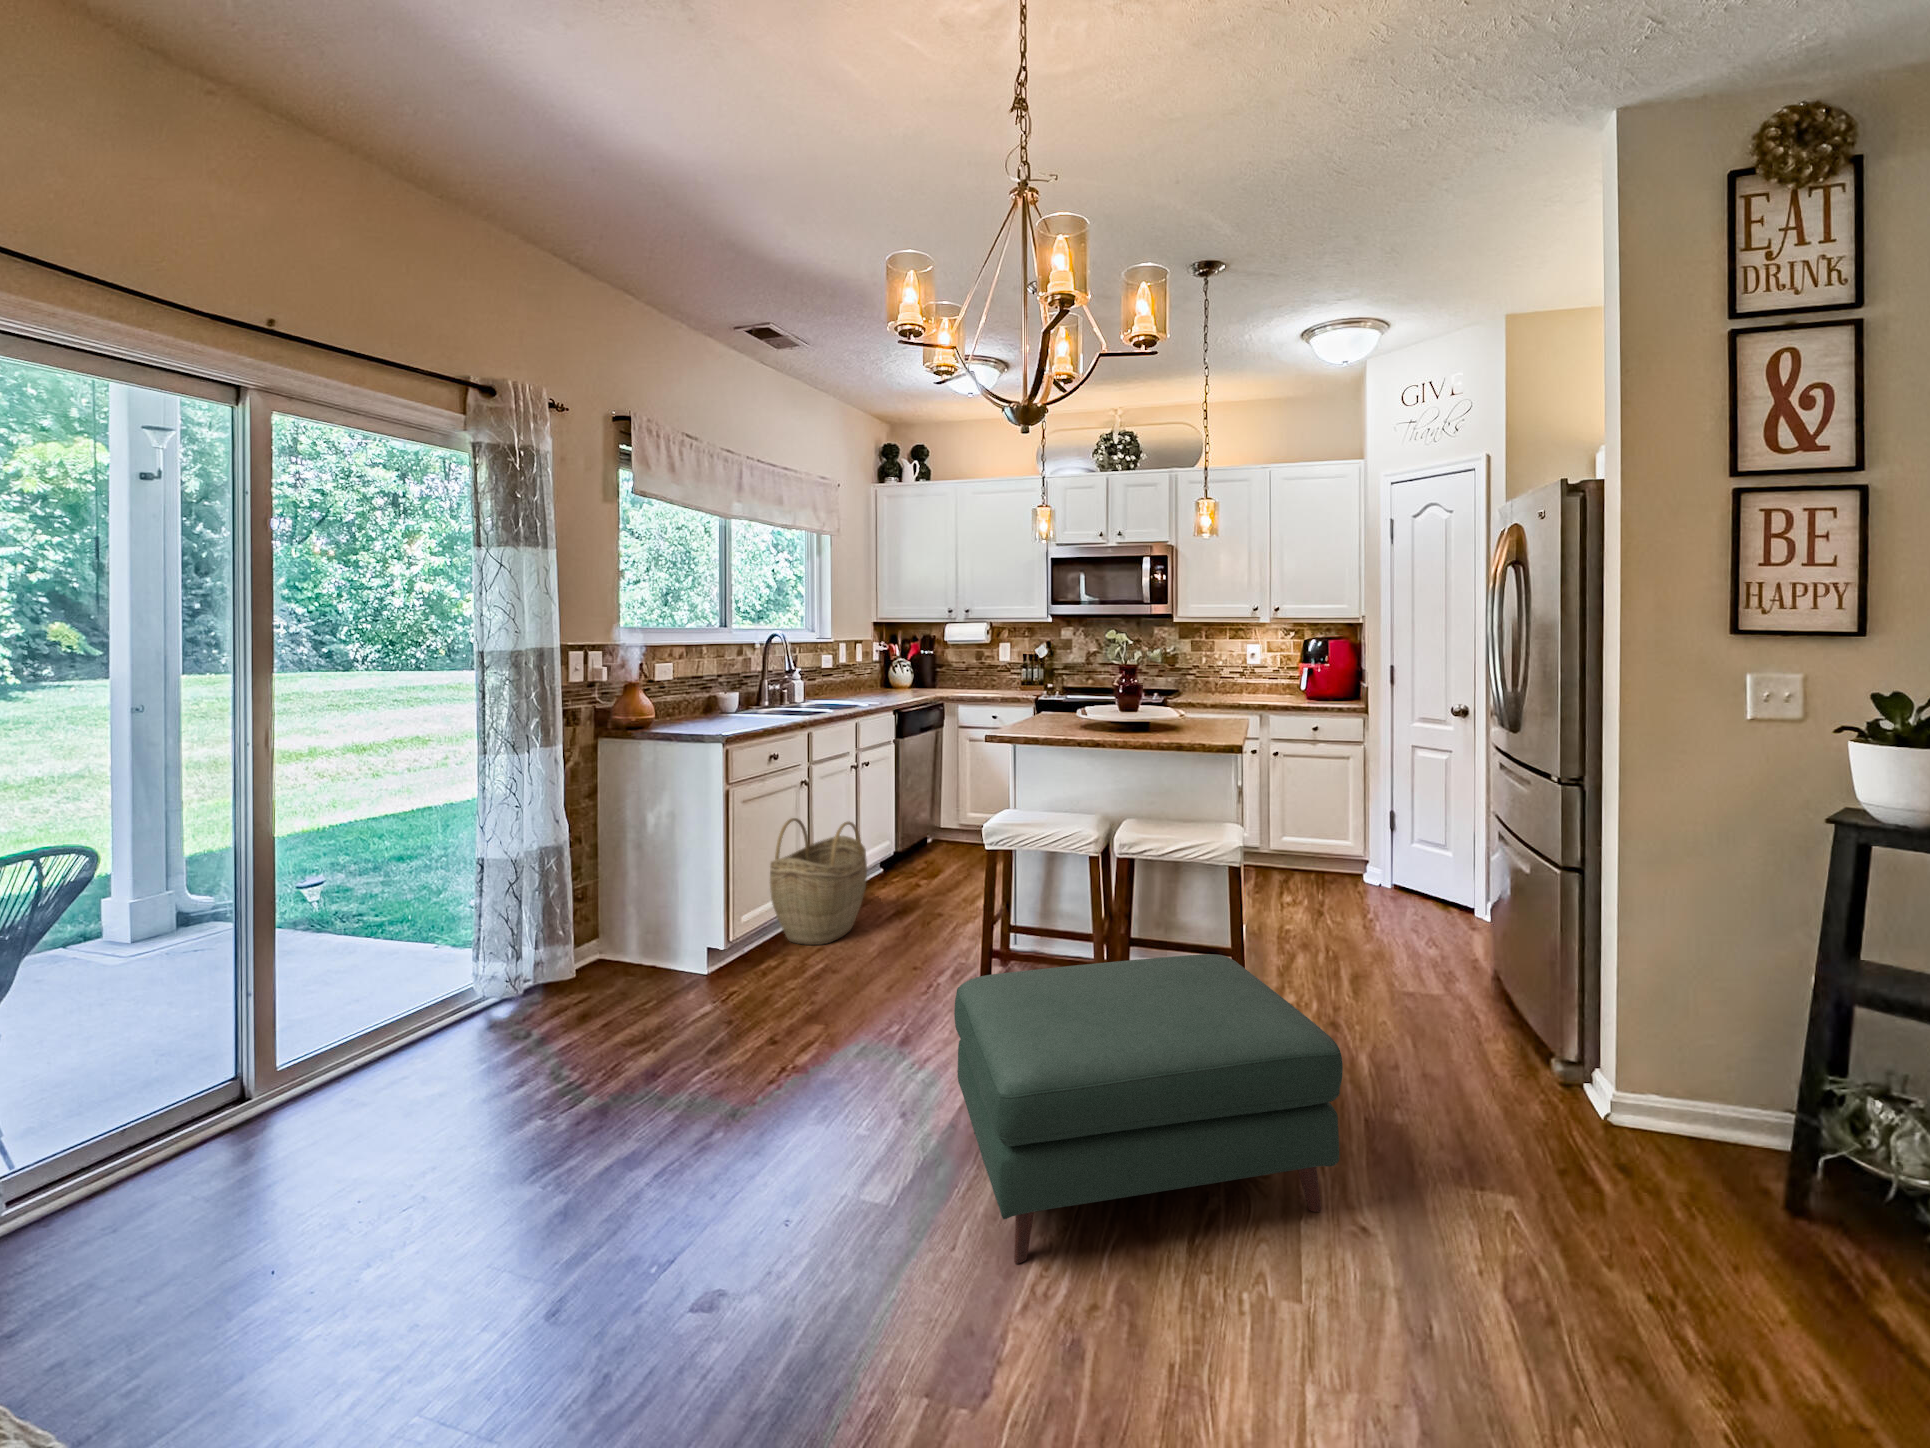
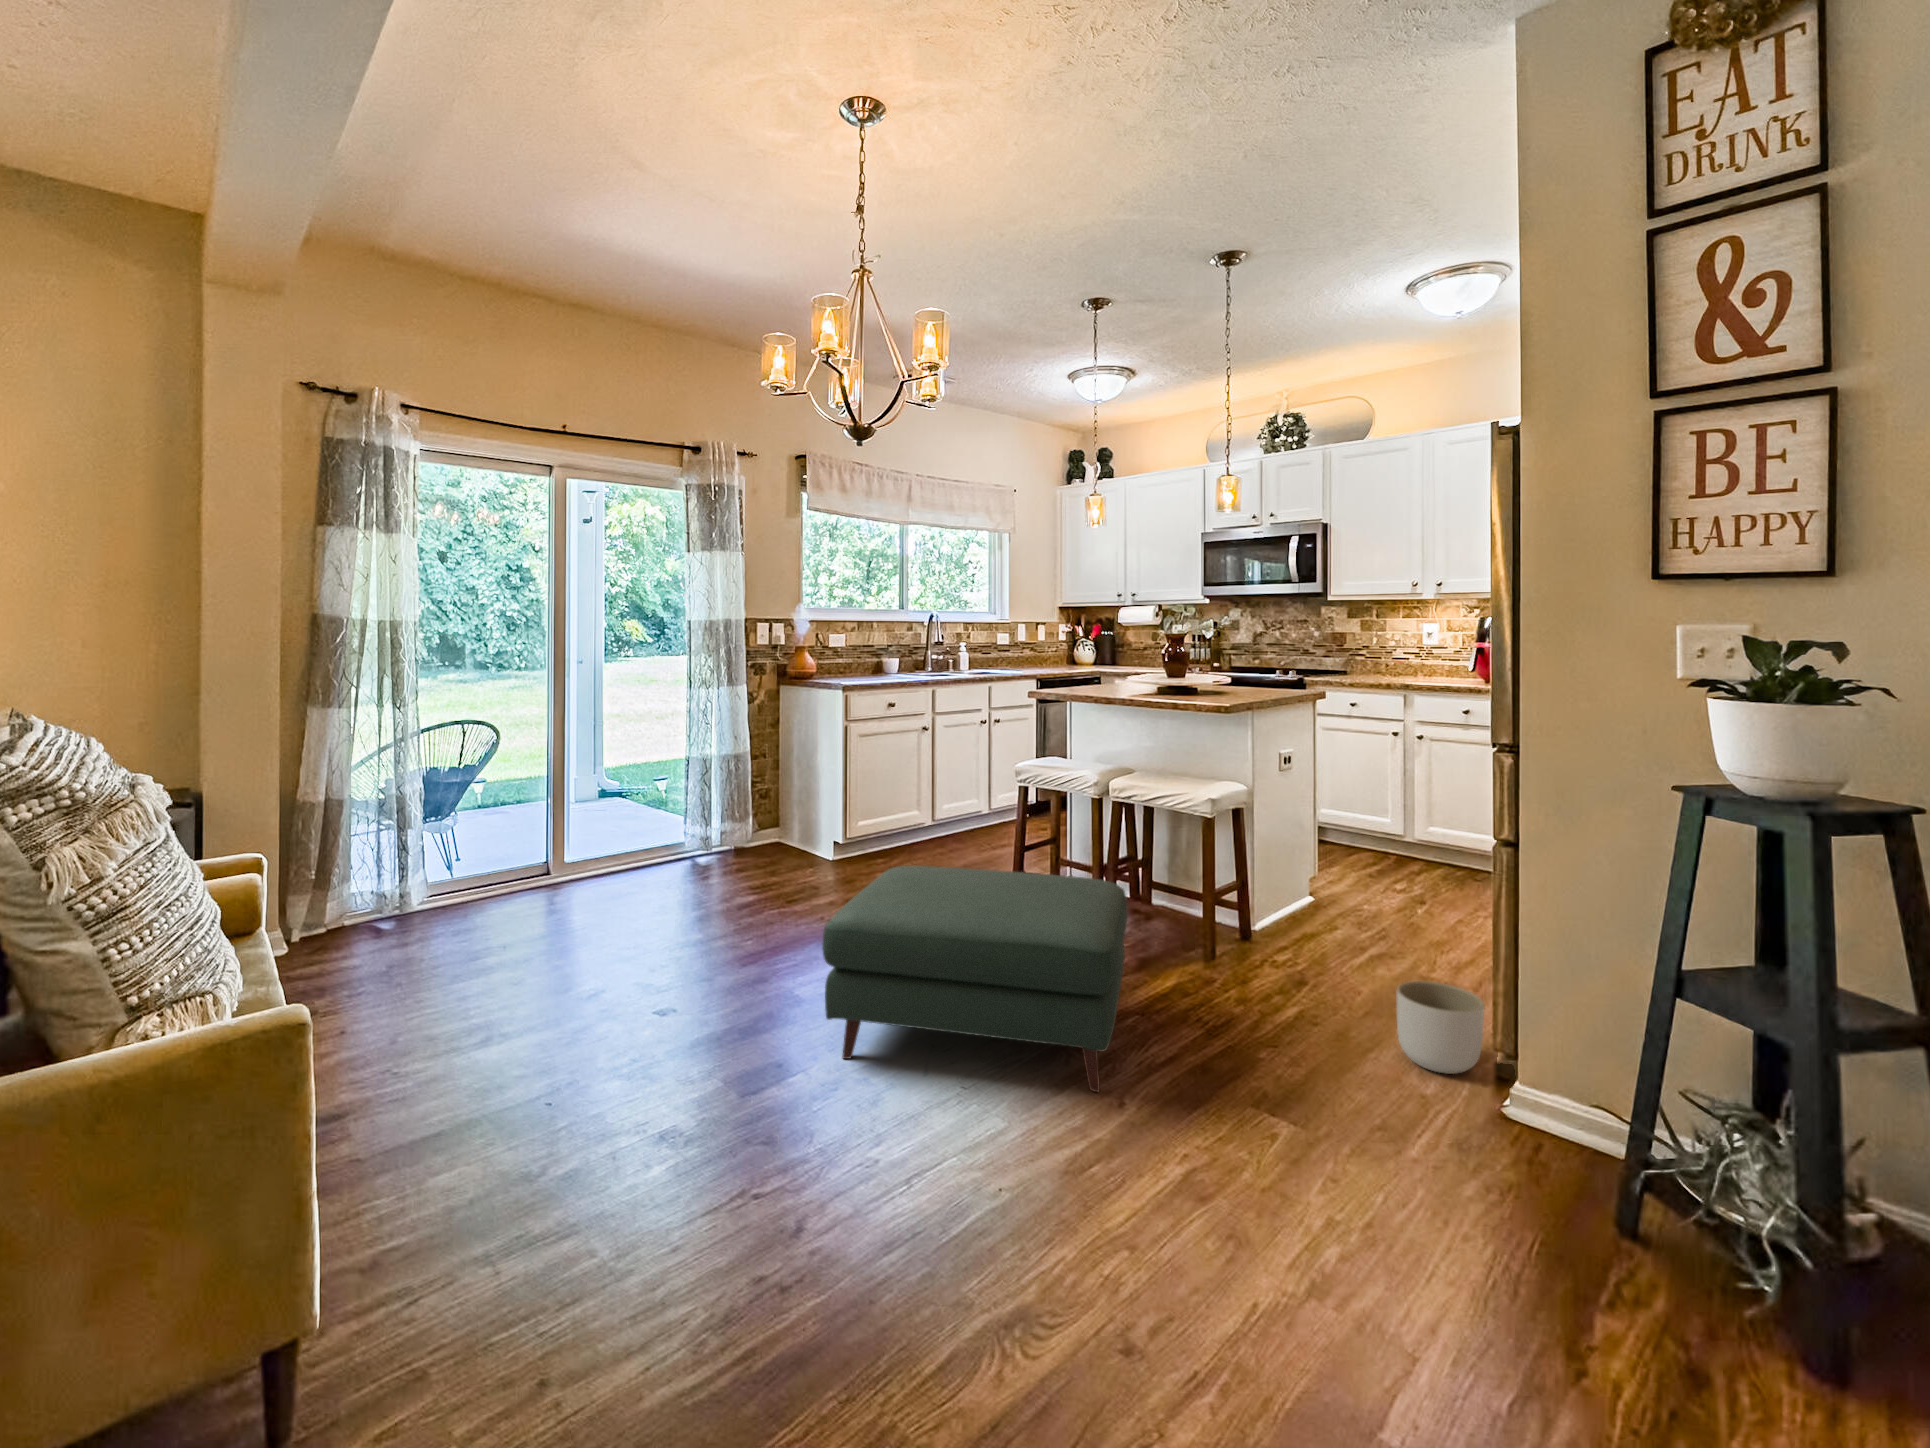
woven basket: present [770,818,867,945] -> none [882,760,965,863]
planter: none [1480,1001,1561,1089] -> present [1397,981,1484,1074]

